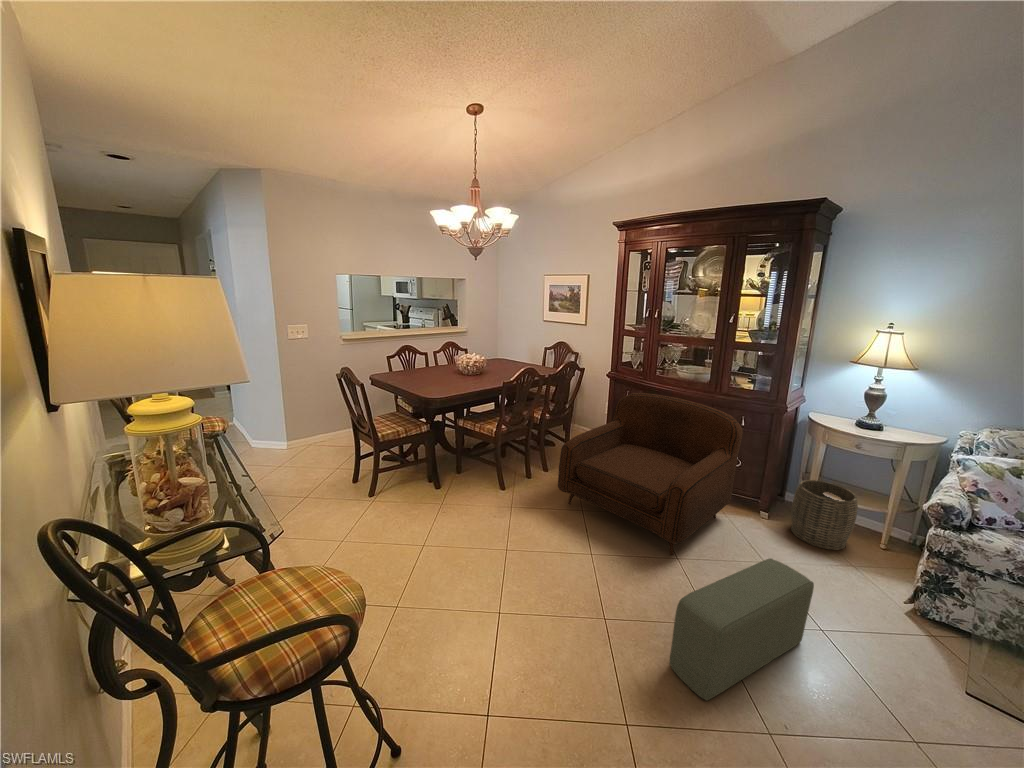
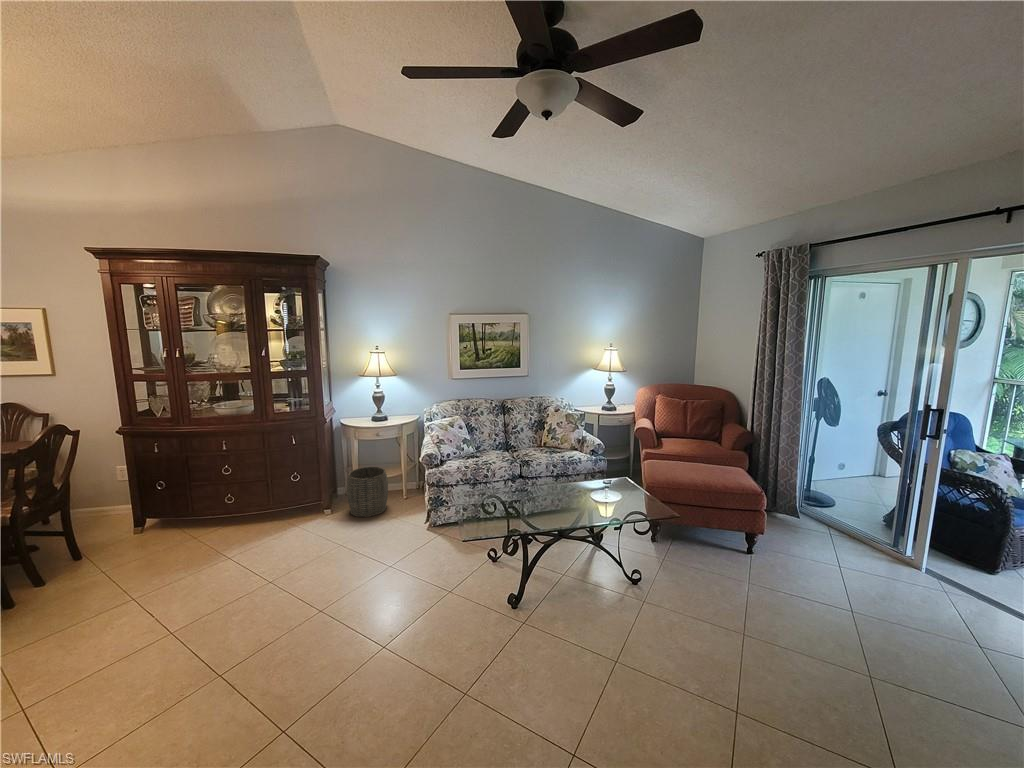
armchair: present [558,393,743,555] -> none [68,435,300,608]
pouf: present [669,559,814,701] -> none [289,535,381,676]

